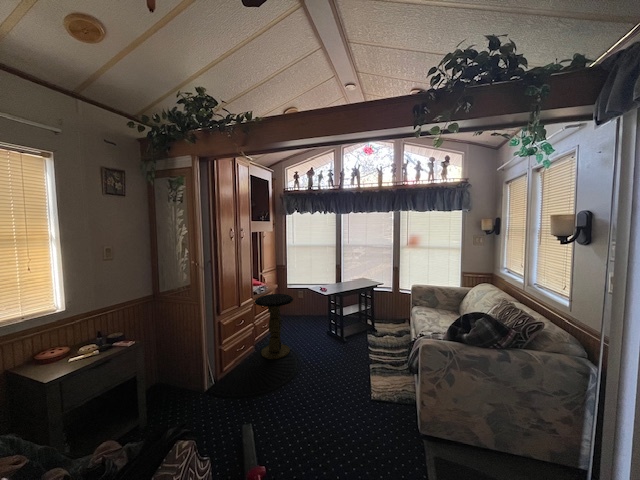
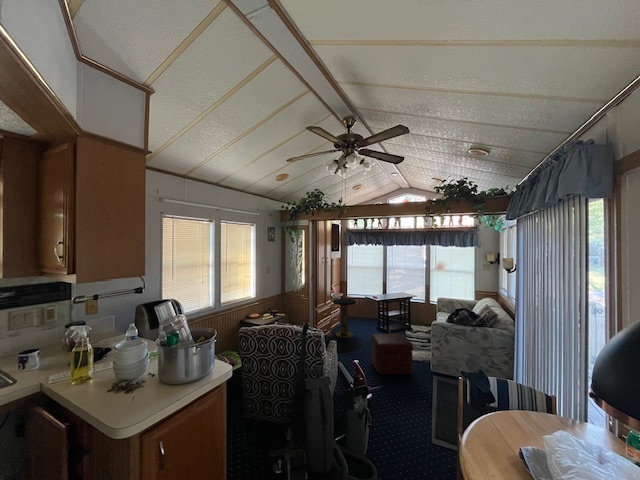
ottoman: none [309,360,389,457] -> present [371,334,413,375]

